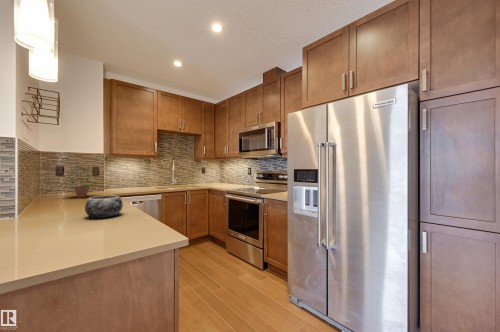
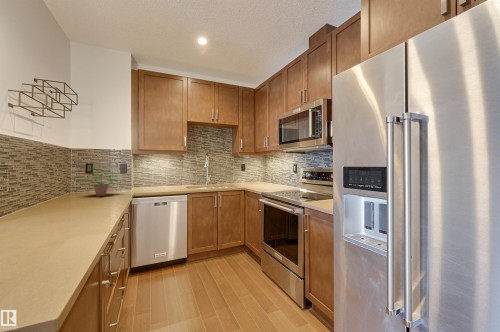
decorative bowl: present [85,195,123,218] -> none [37,200,91,231]

